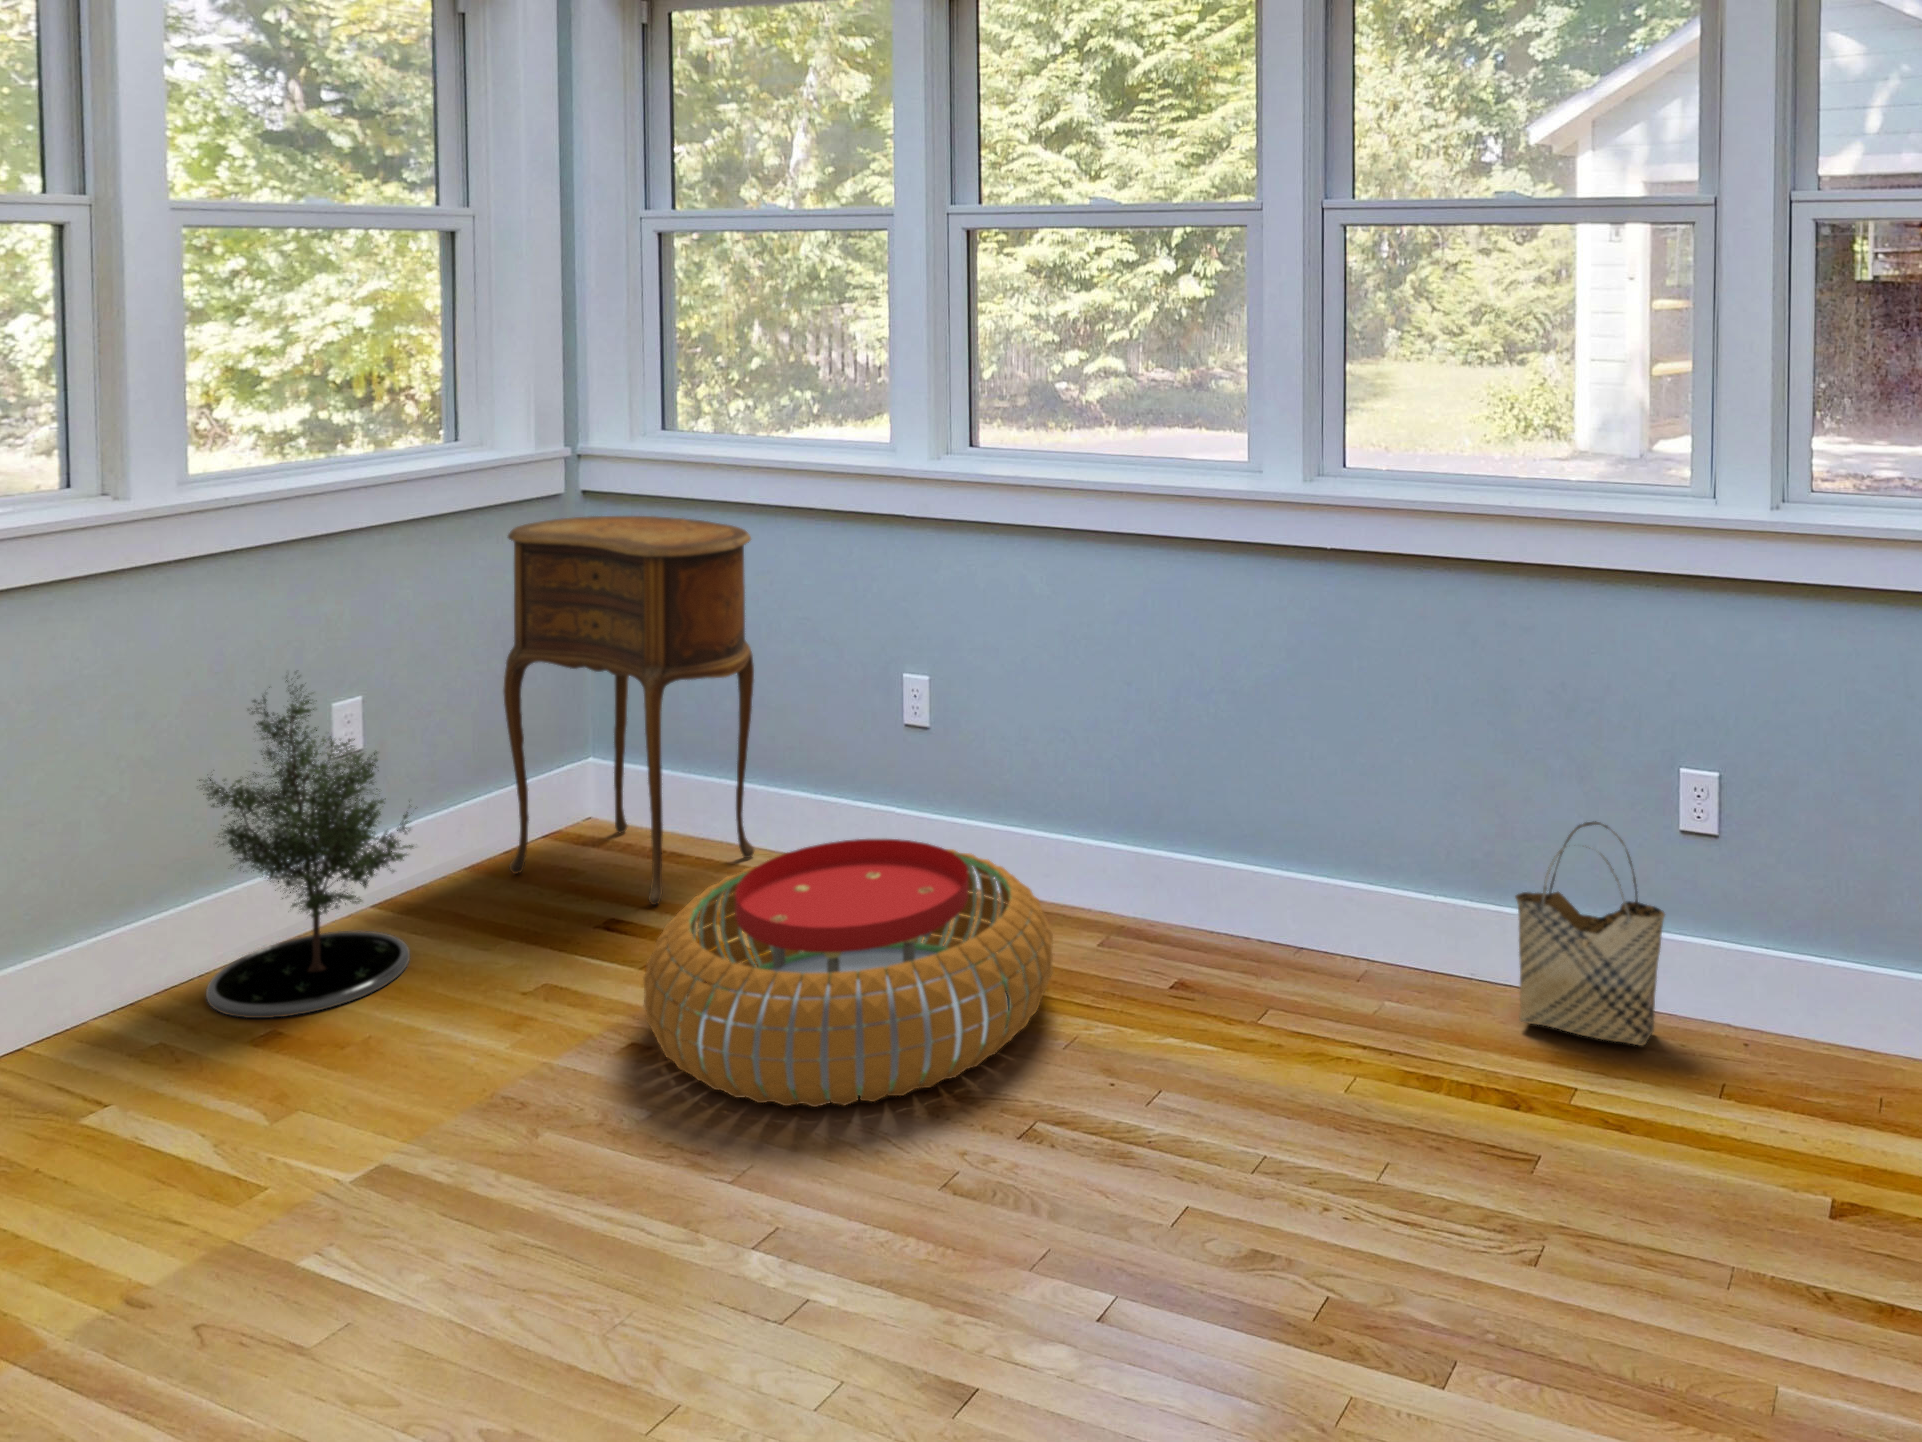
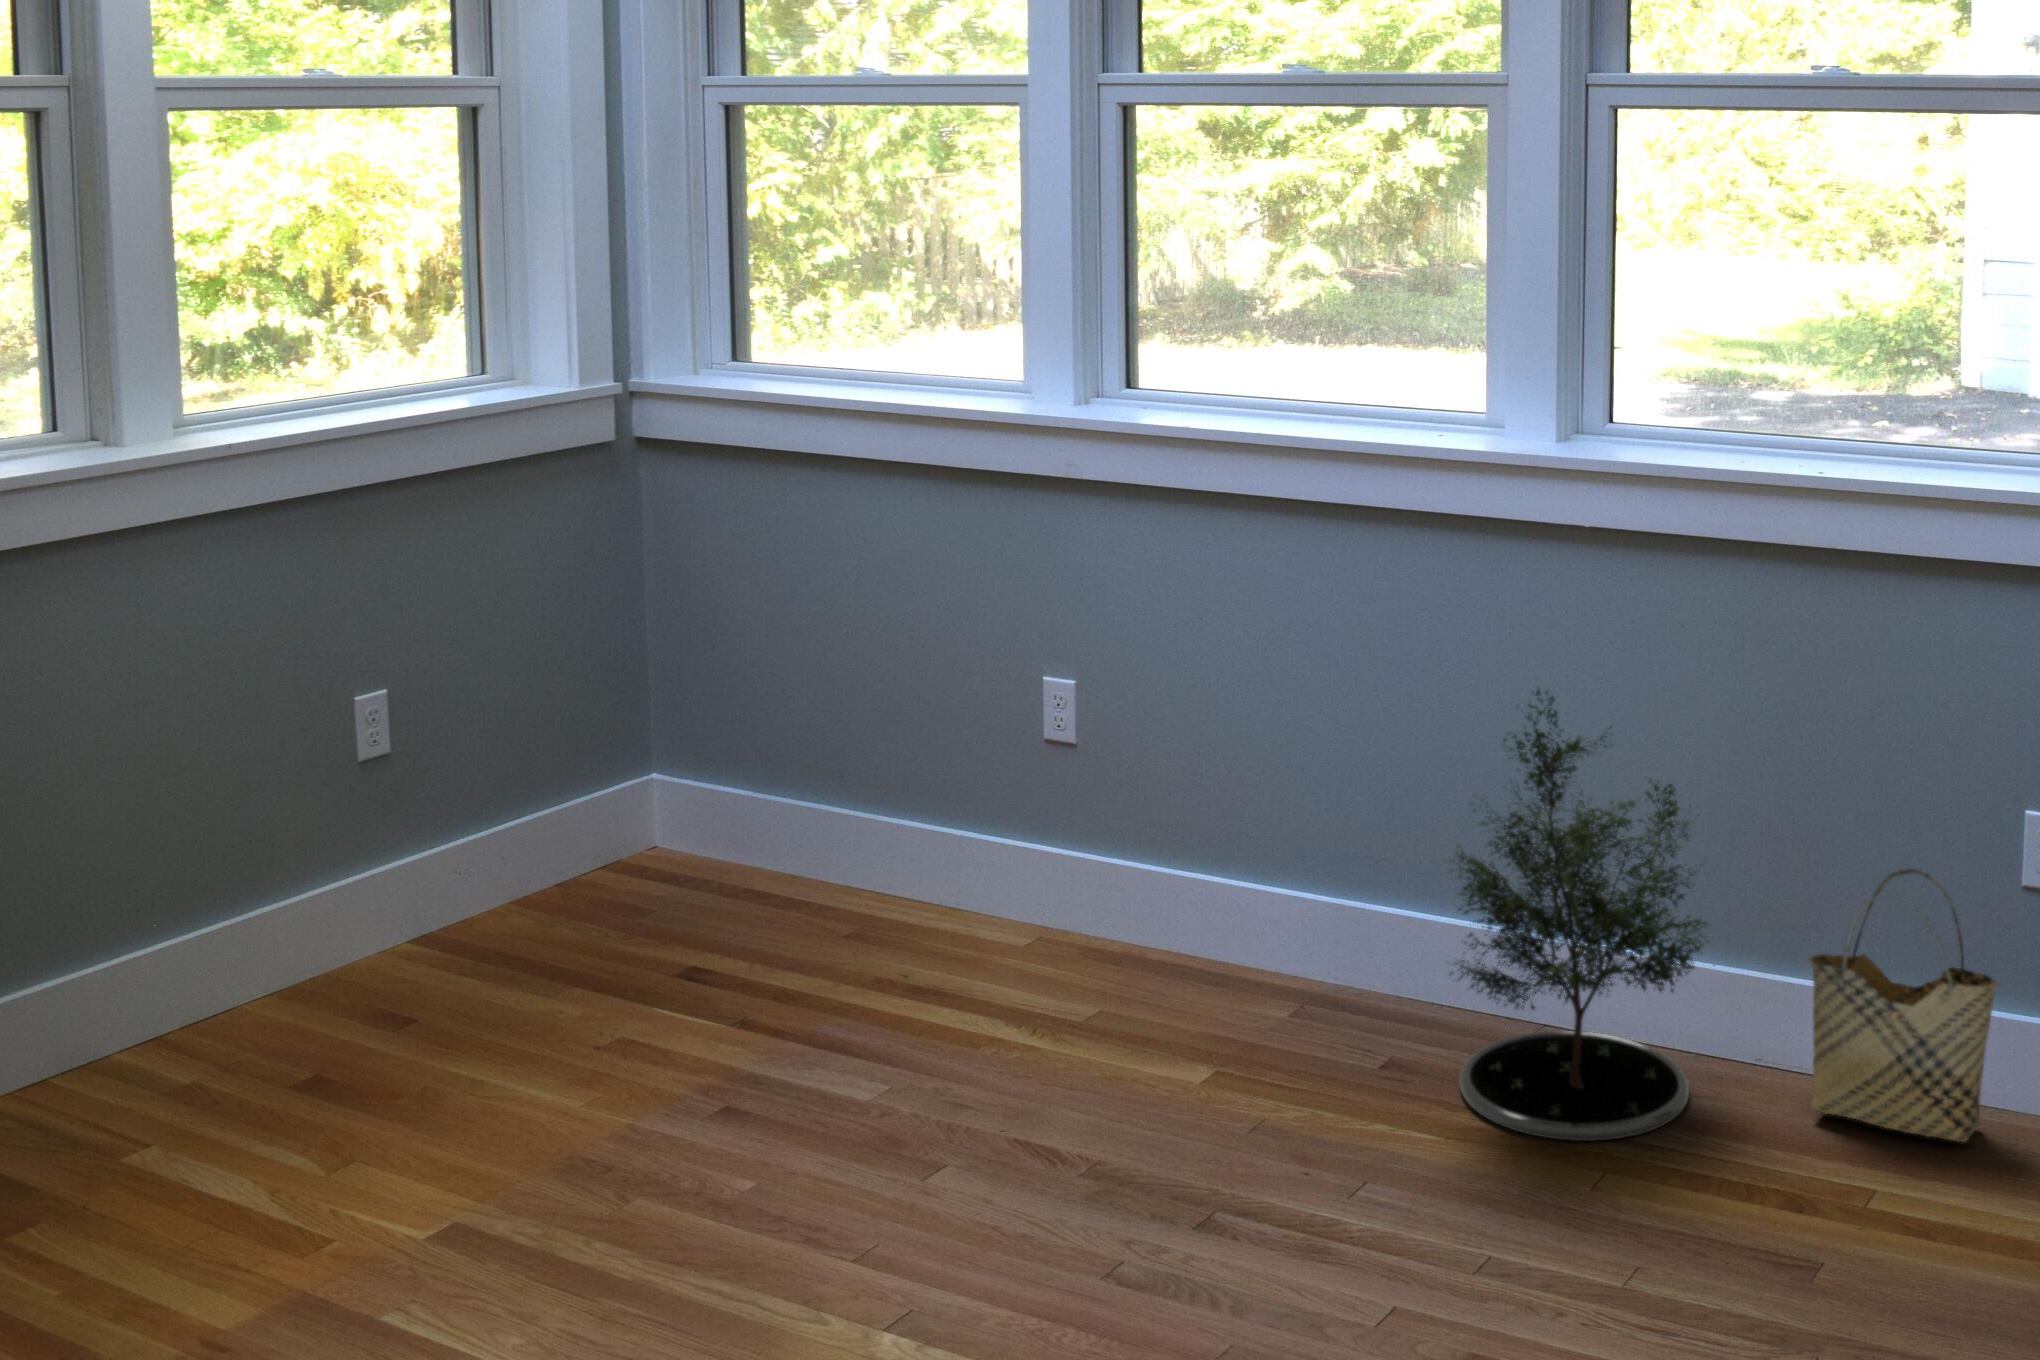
side table: present [503,516,754,905] -> none [549,470,859,950]
potted tree: present [199,678,416,1018] -> present [1451,686,1710,1141]
pouf: present [643,839,1053,1107] -> none [737,873,1234,1185]

